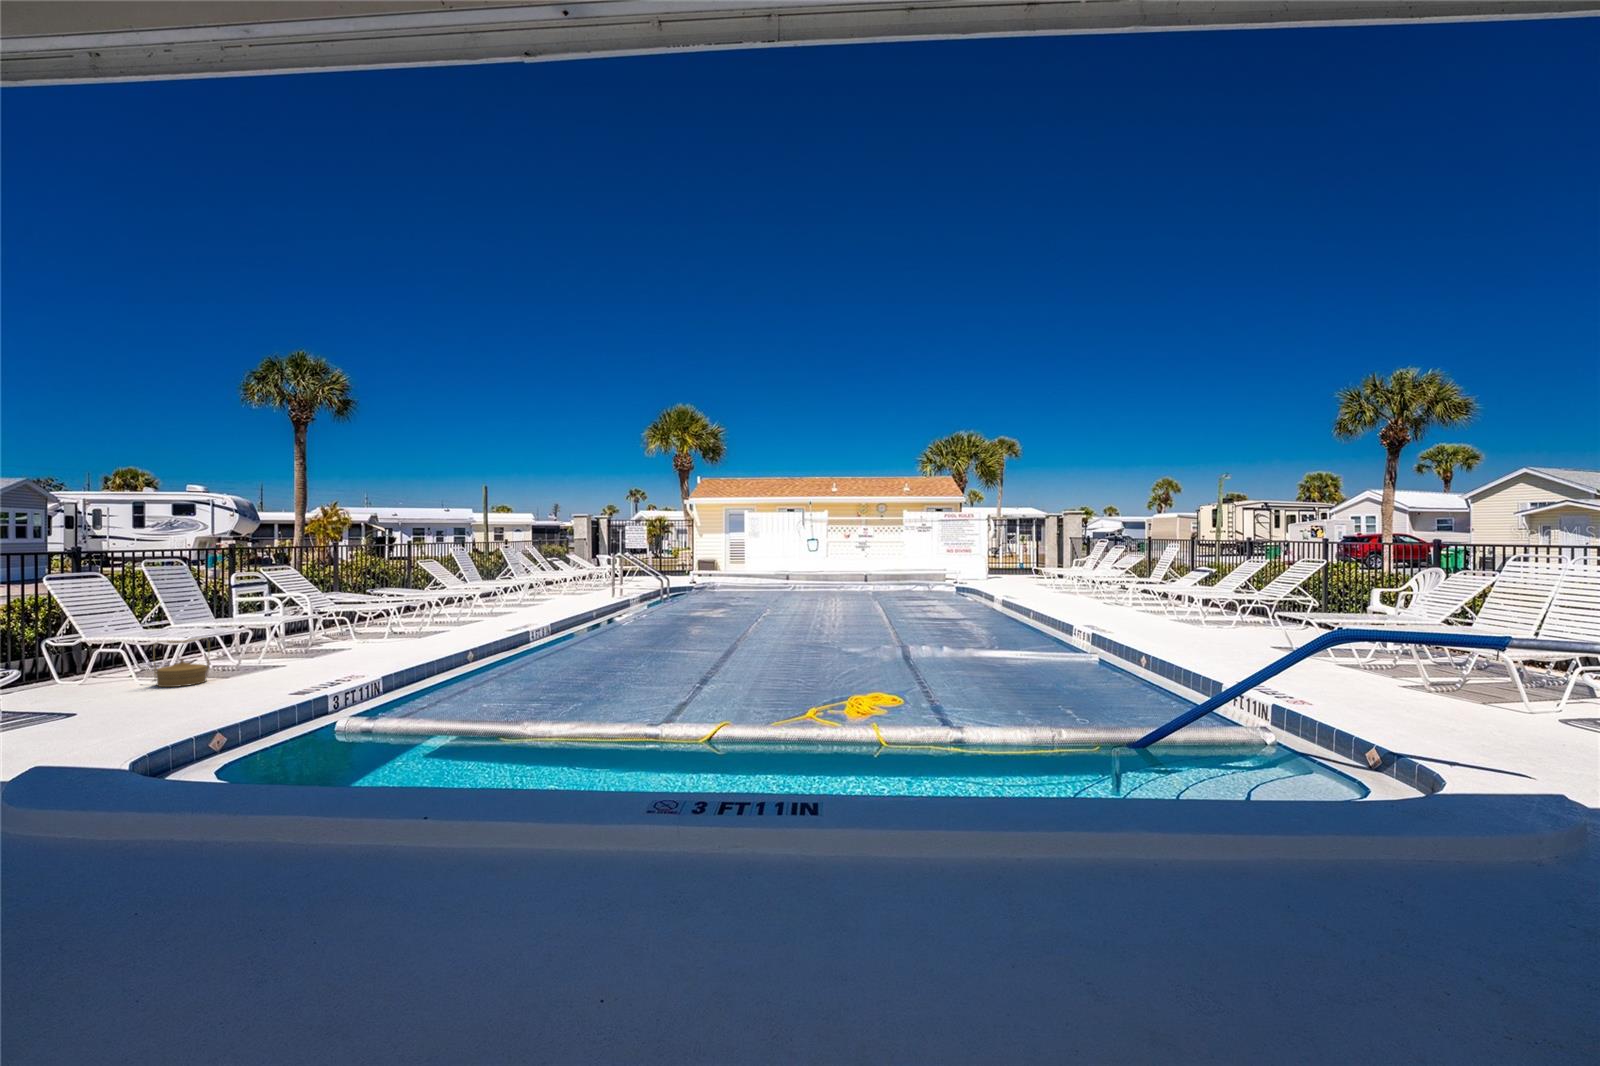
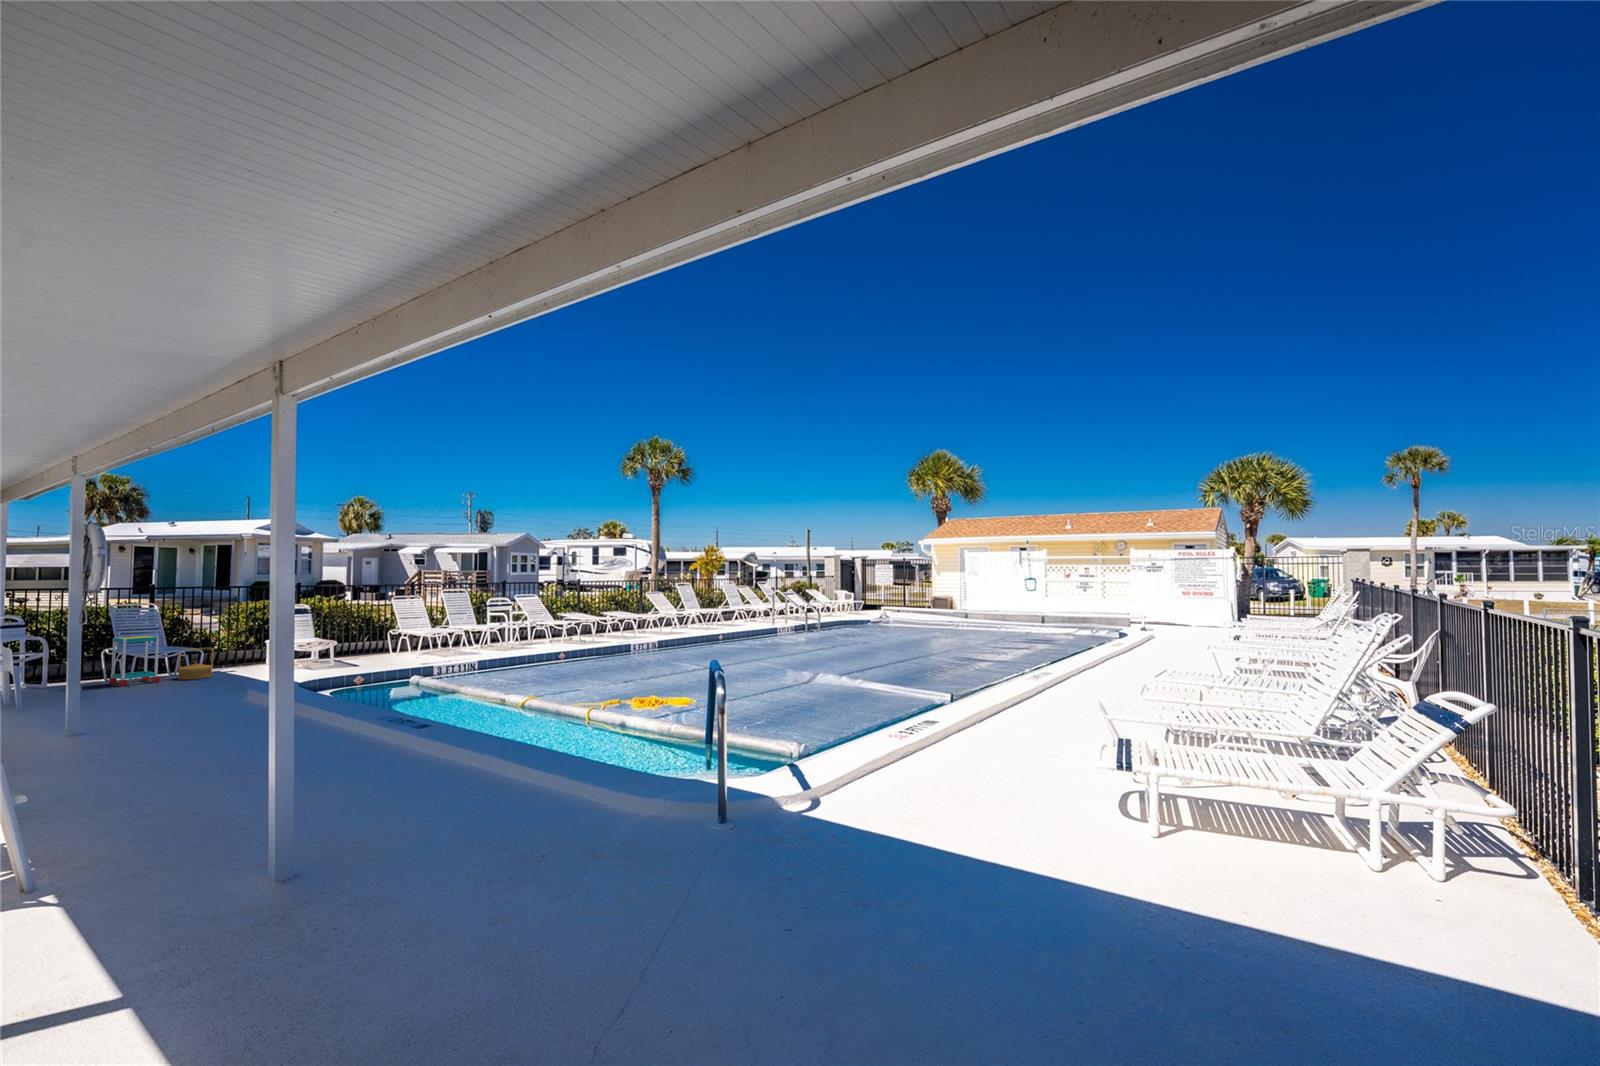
side table: none [67,625,154,702] -> present [109,636,160,686]

